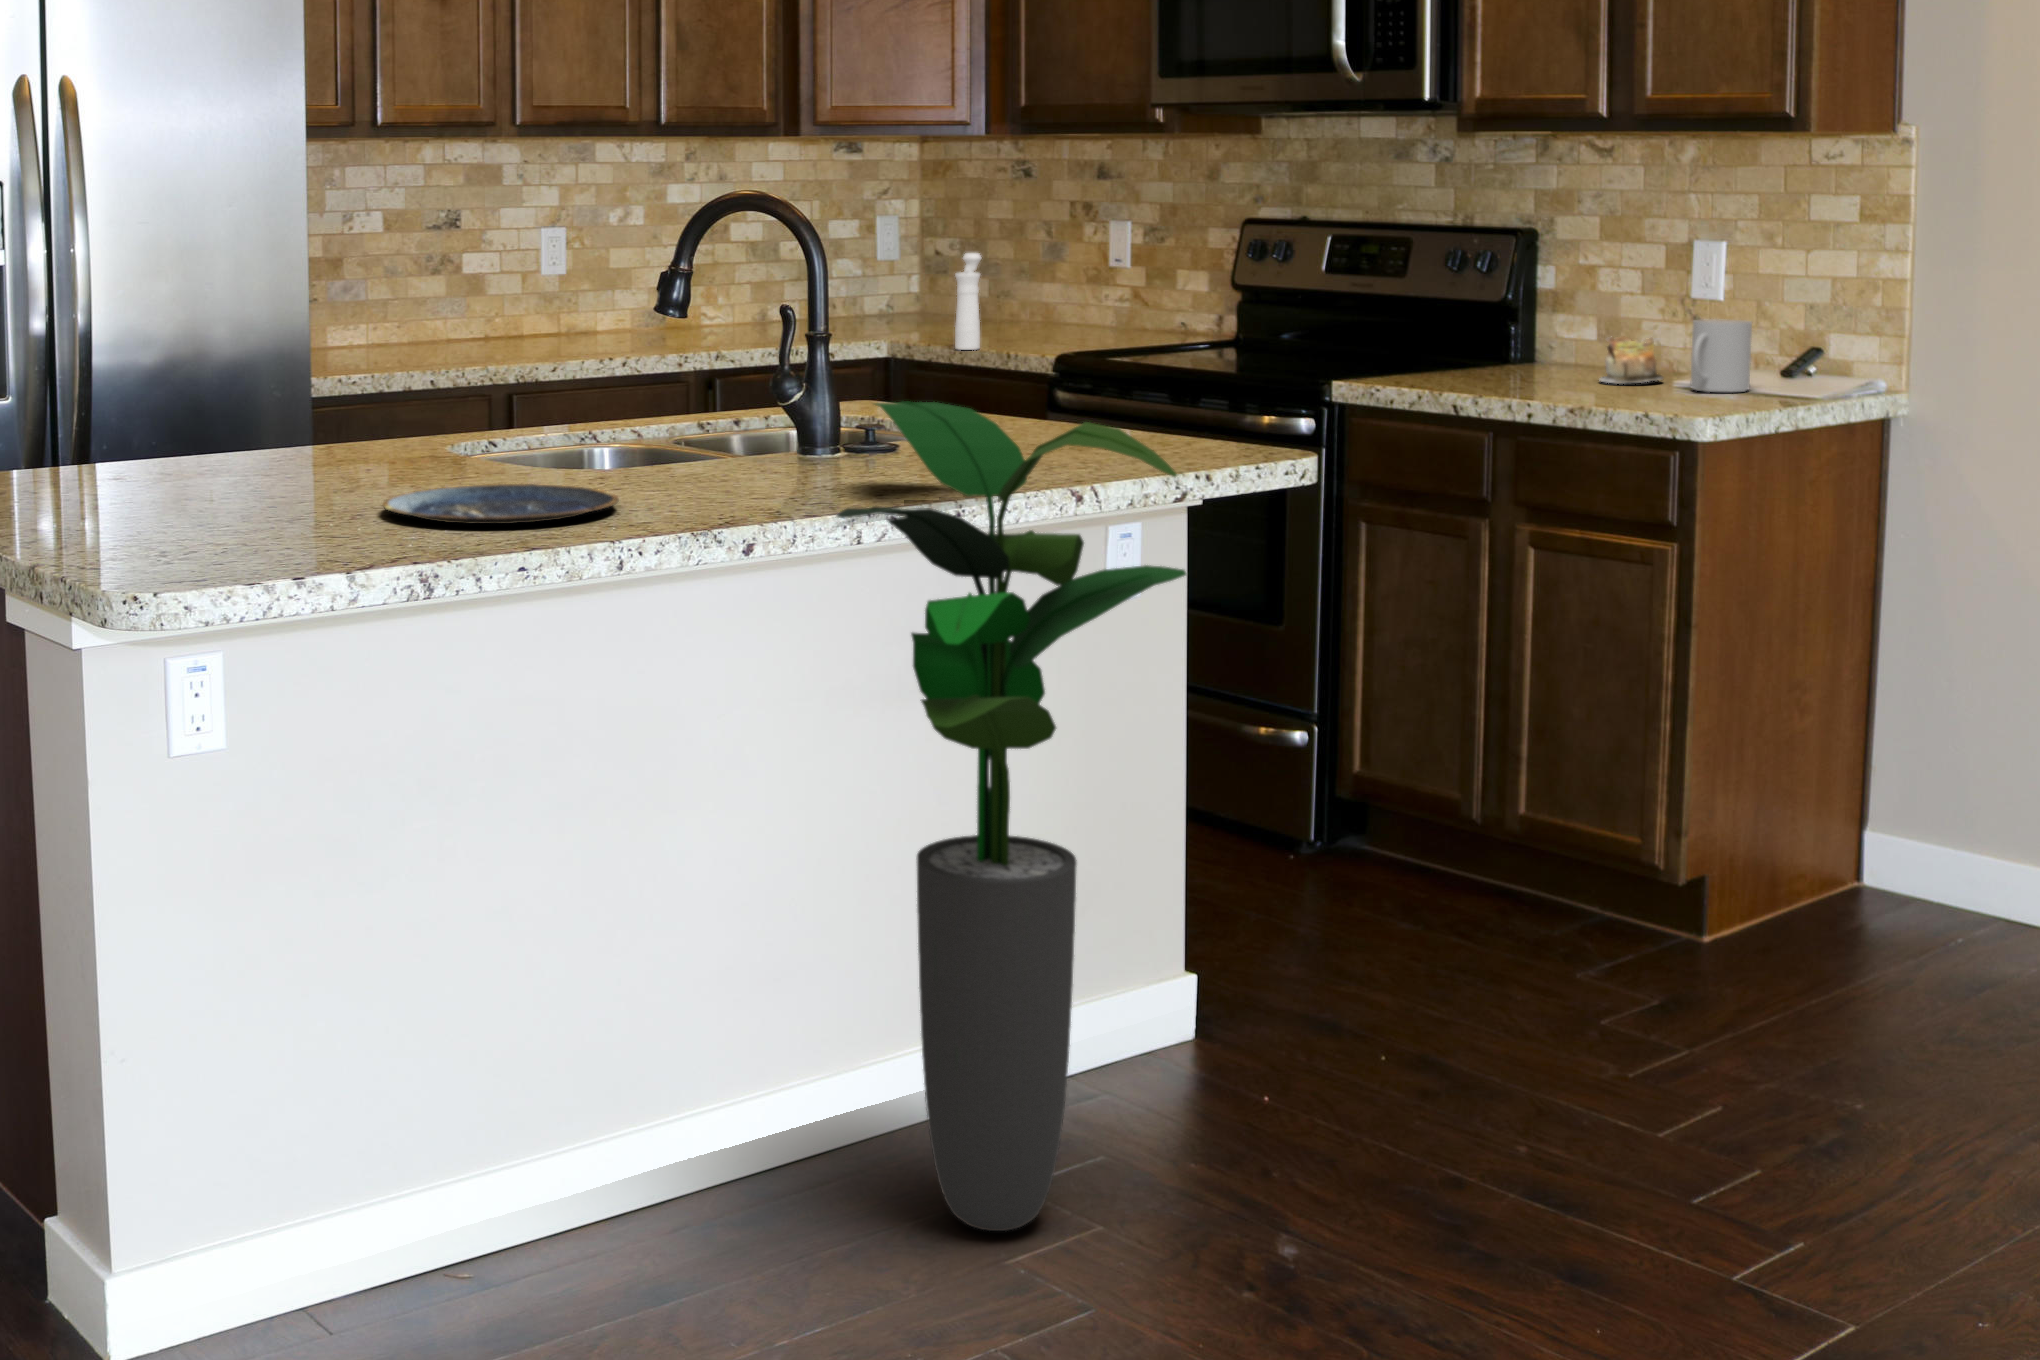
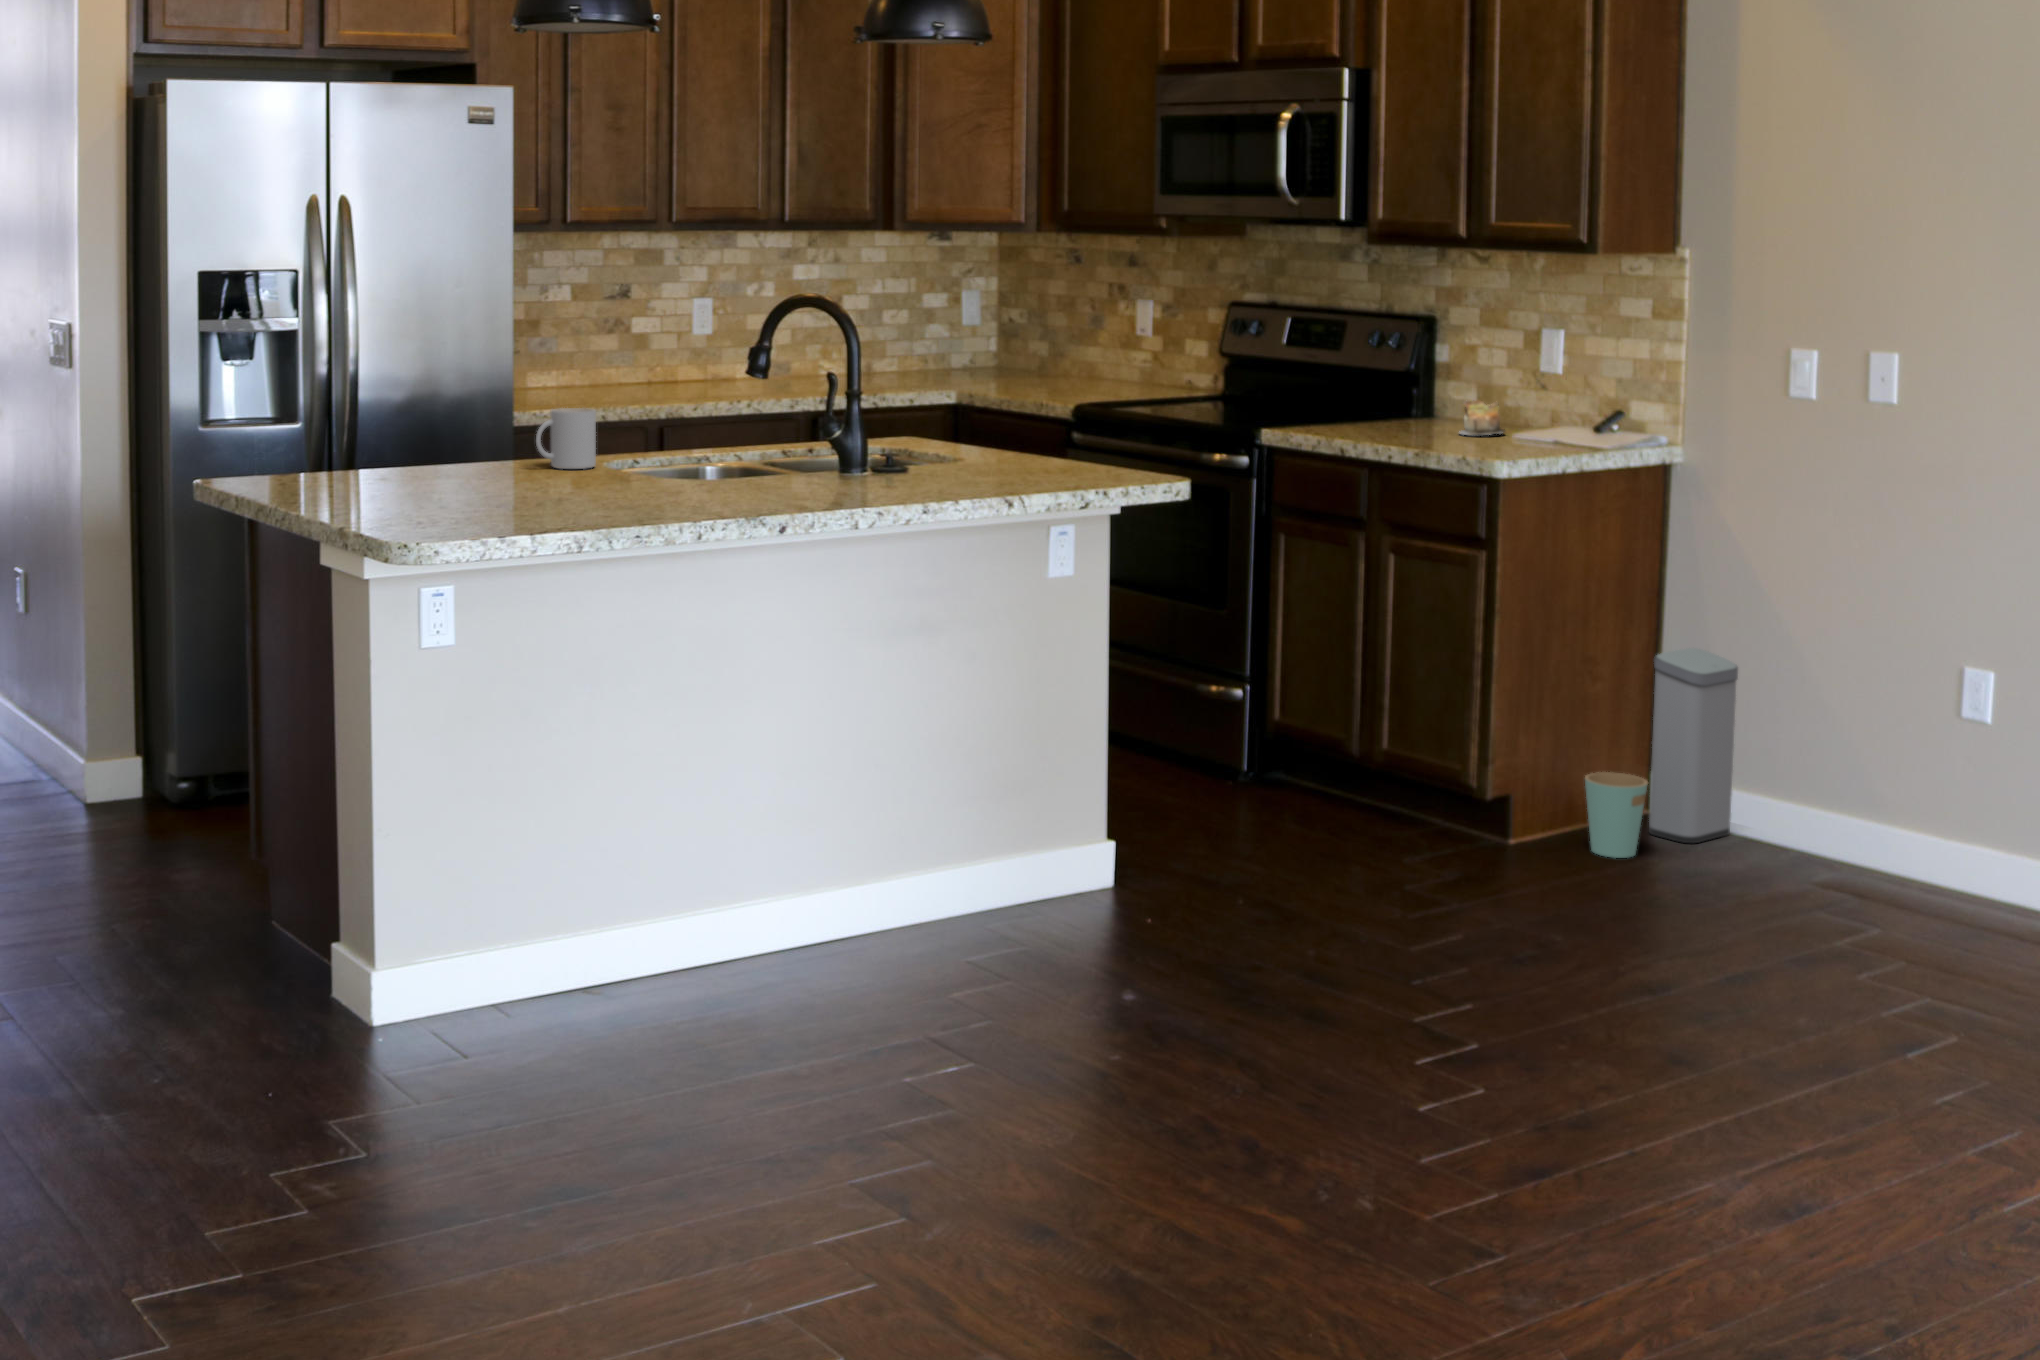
pepper mill: present [955,253,981,350] -> none [1010,322,1034,399]
mug: present [1690,319,1752,392] -> present [536,408,596,469]
potted plant: present [836,401,1186,1231] -> none [835,439,1063,975]
plate: present [383,484,619,524] -> none [554,487,704,508]
trash can: none [1814,665,2001,962] -> present [1585,648,1738,858]

